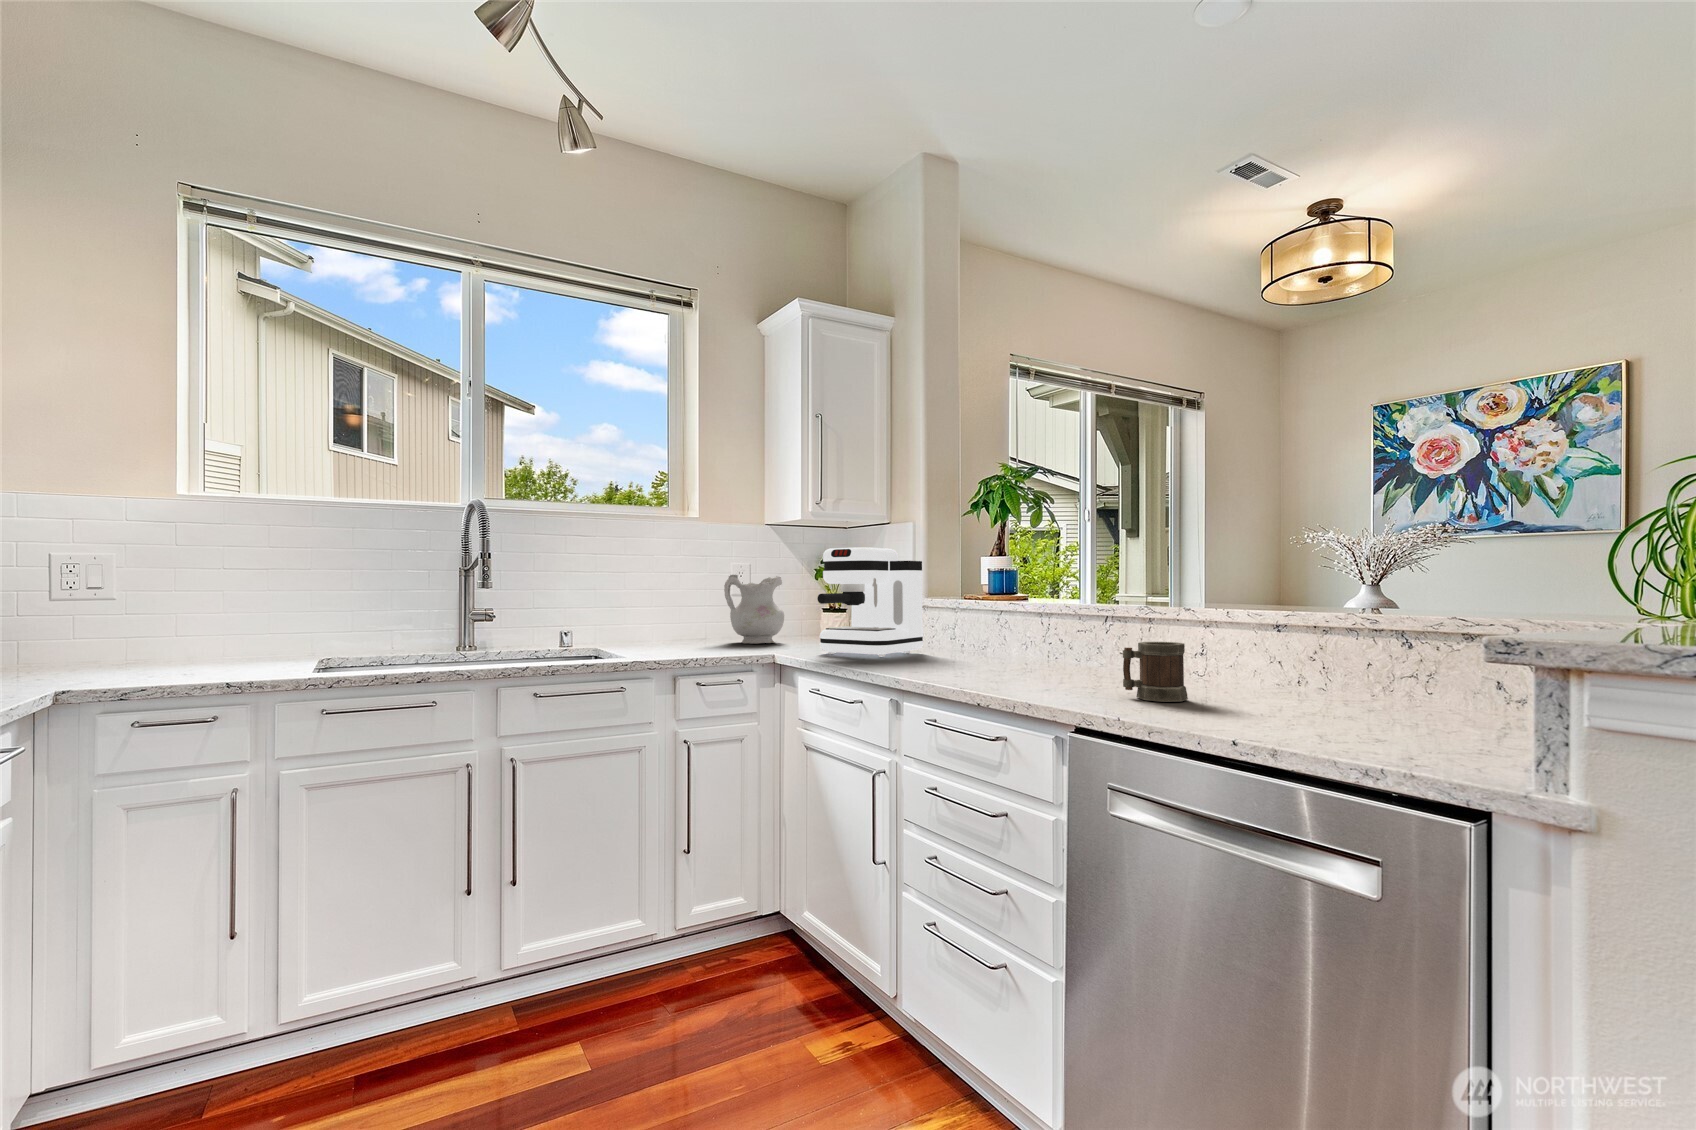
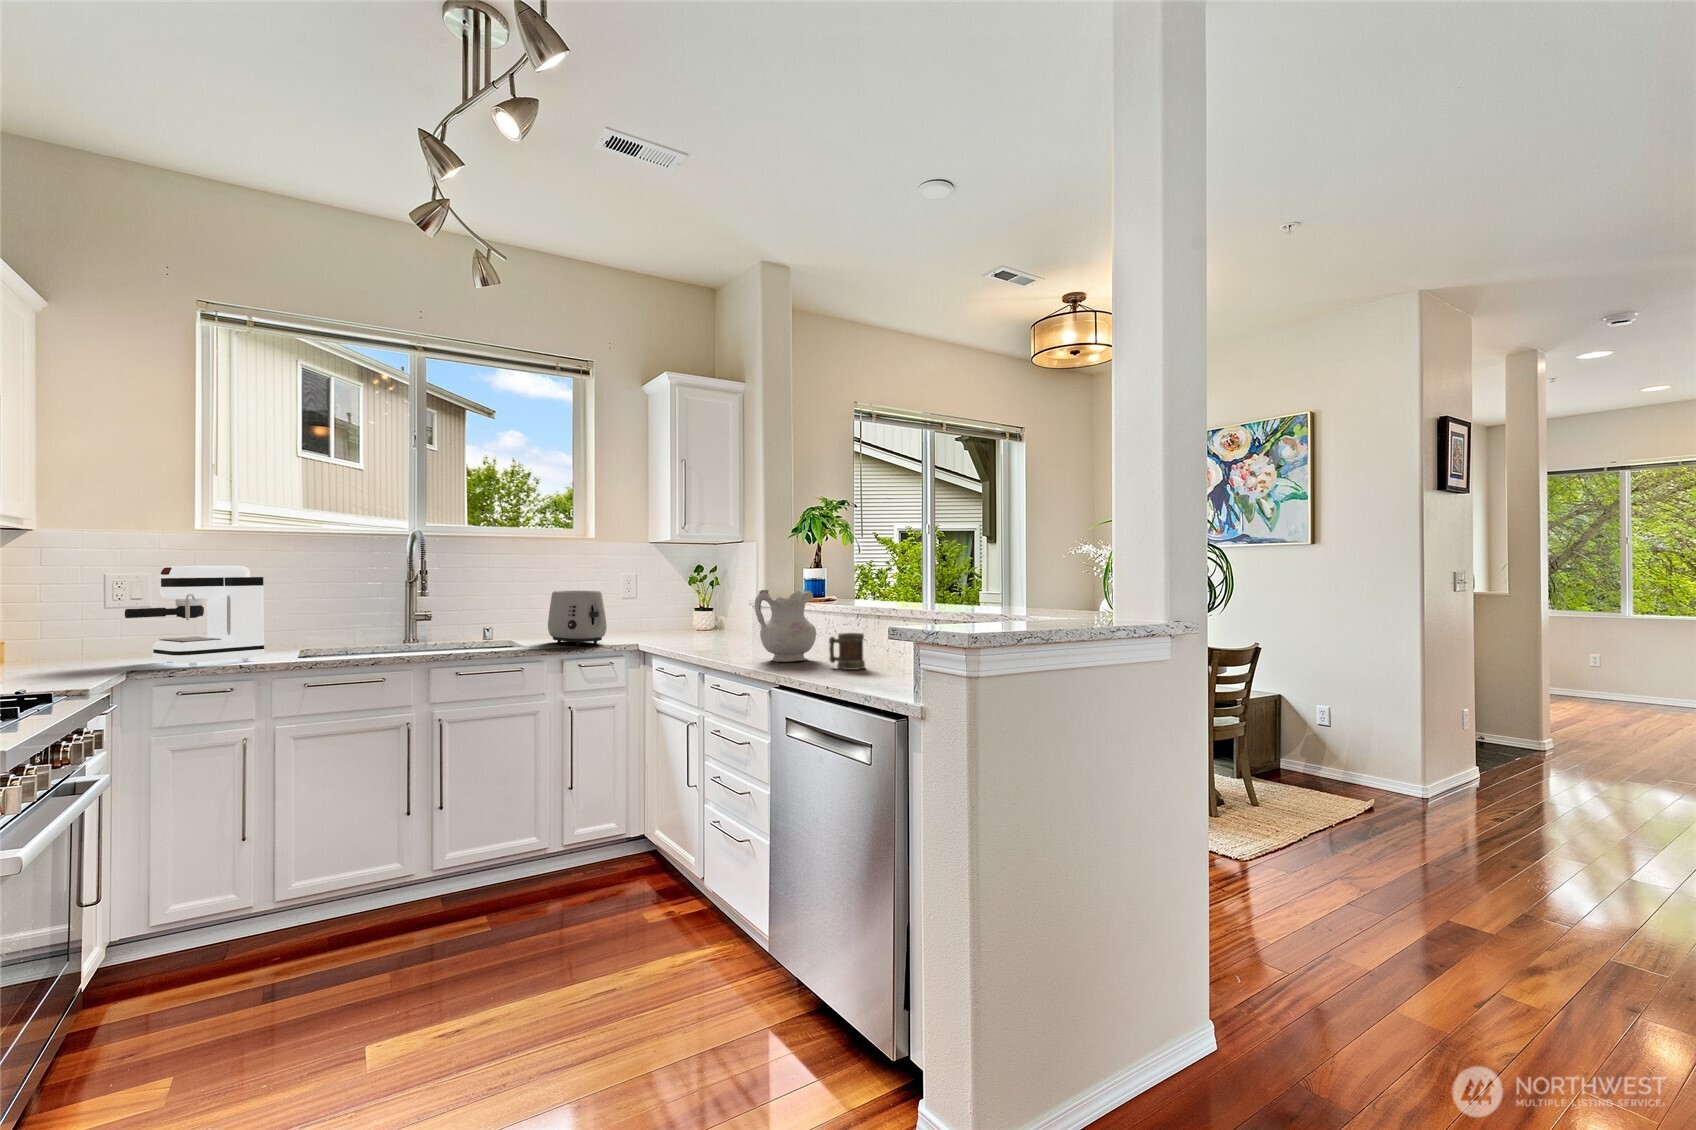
coffee maker: present [817,547,923,657] -> present [125,566,264,665]
ceramic pitcher: present [724,575,784,644] -> present [755,590,816,662]
toaster: none [650,581,731,657] -> present [548,591,607,645]

